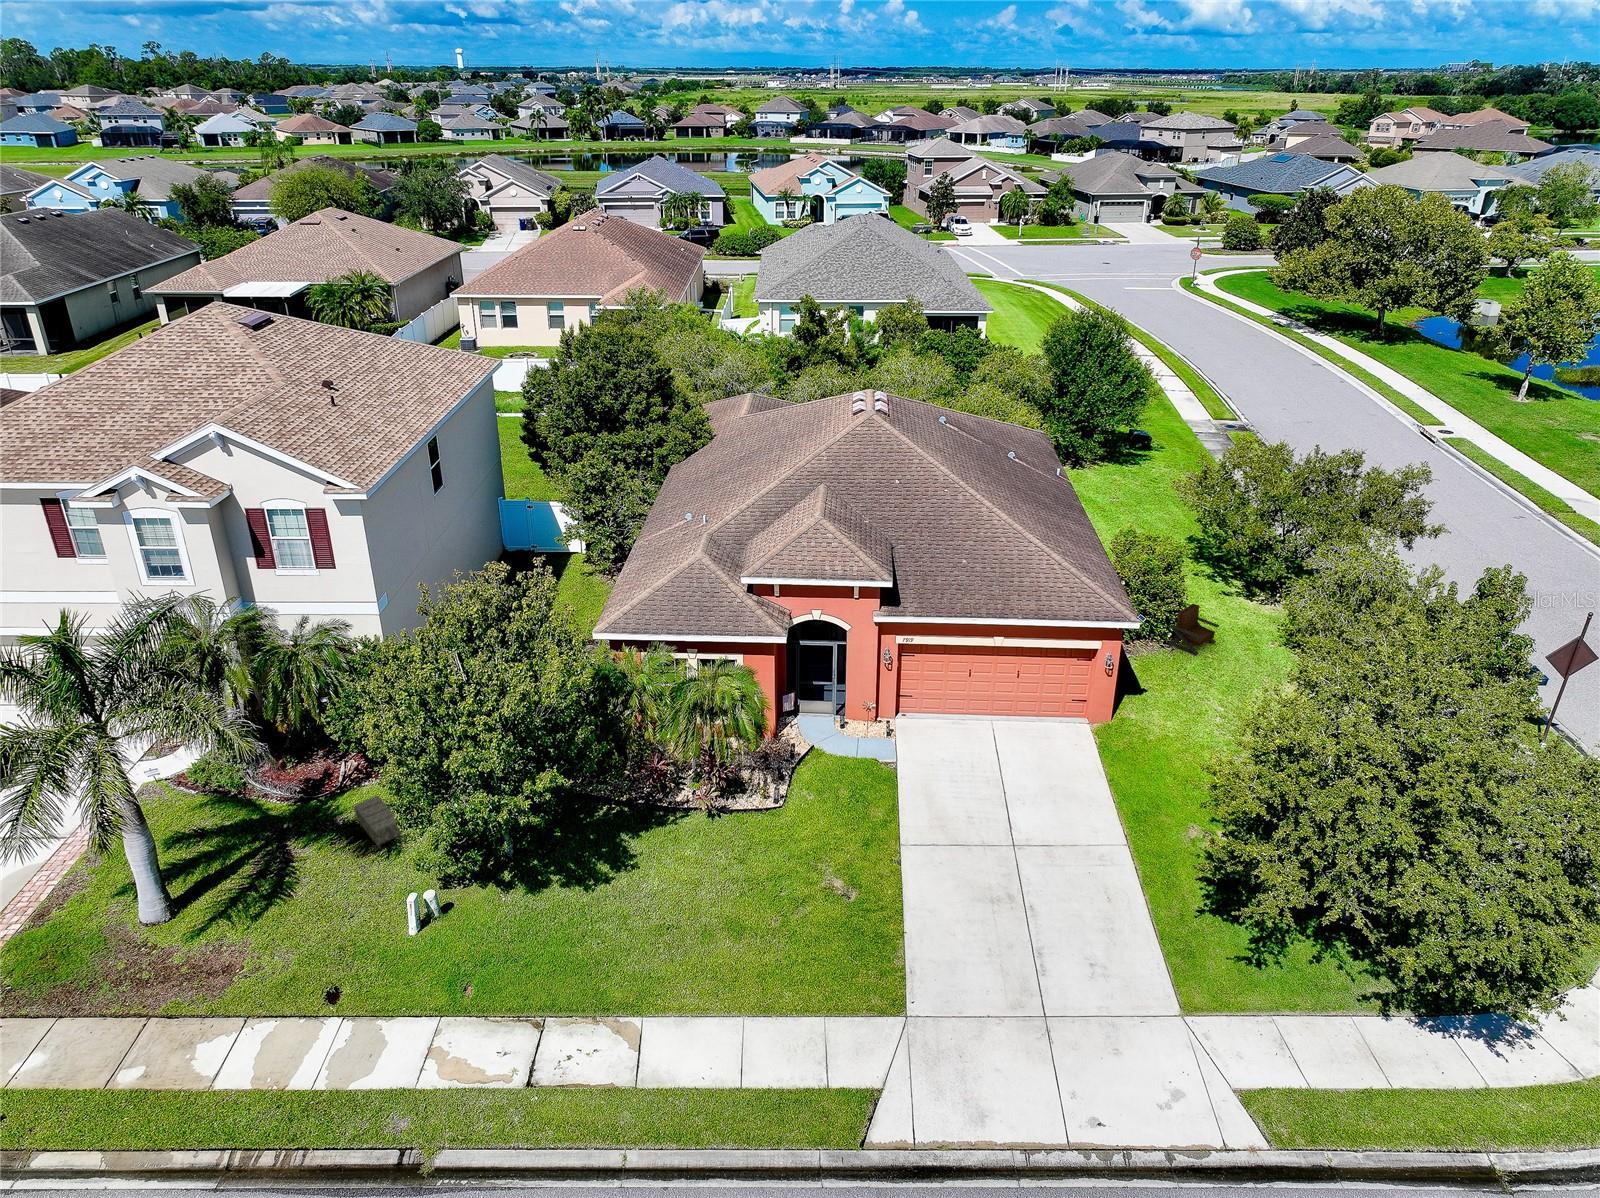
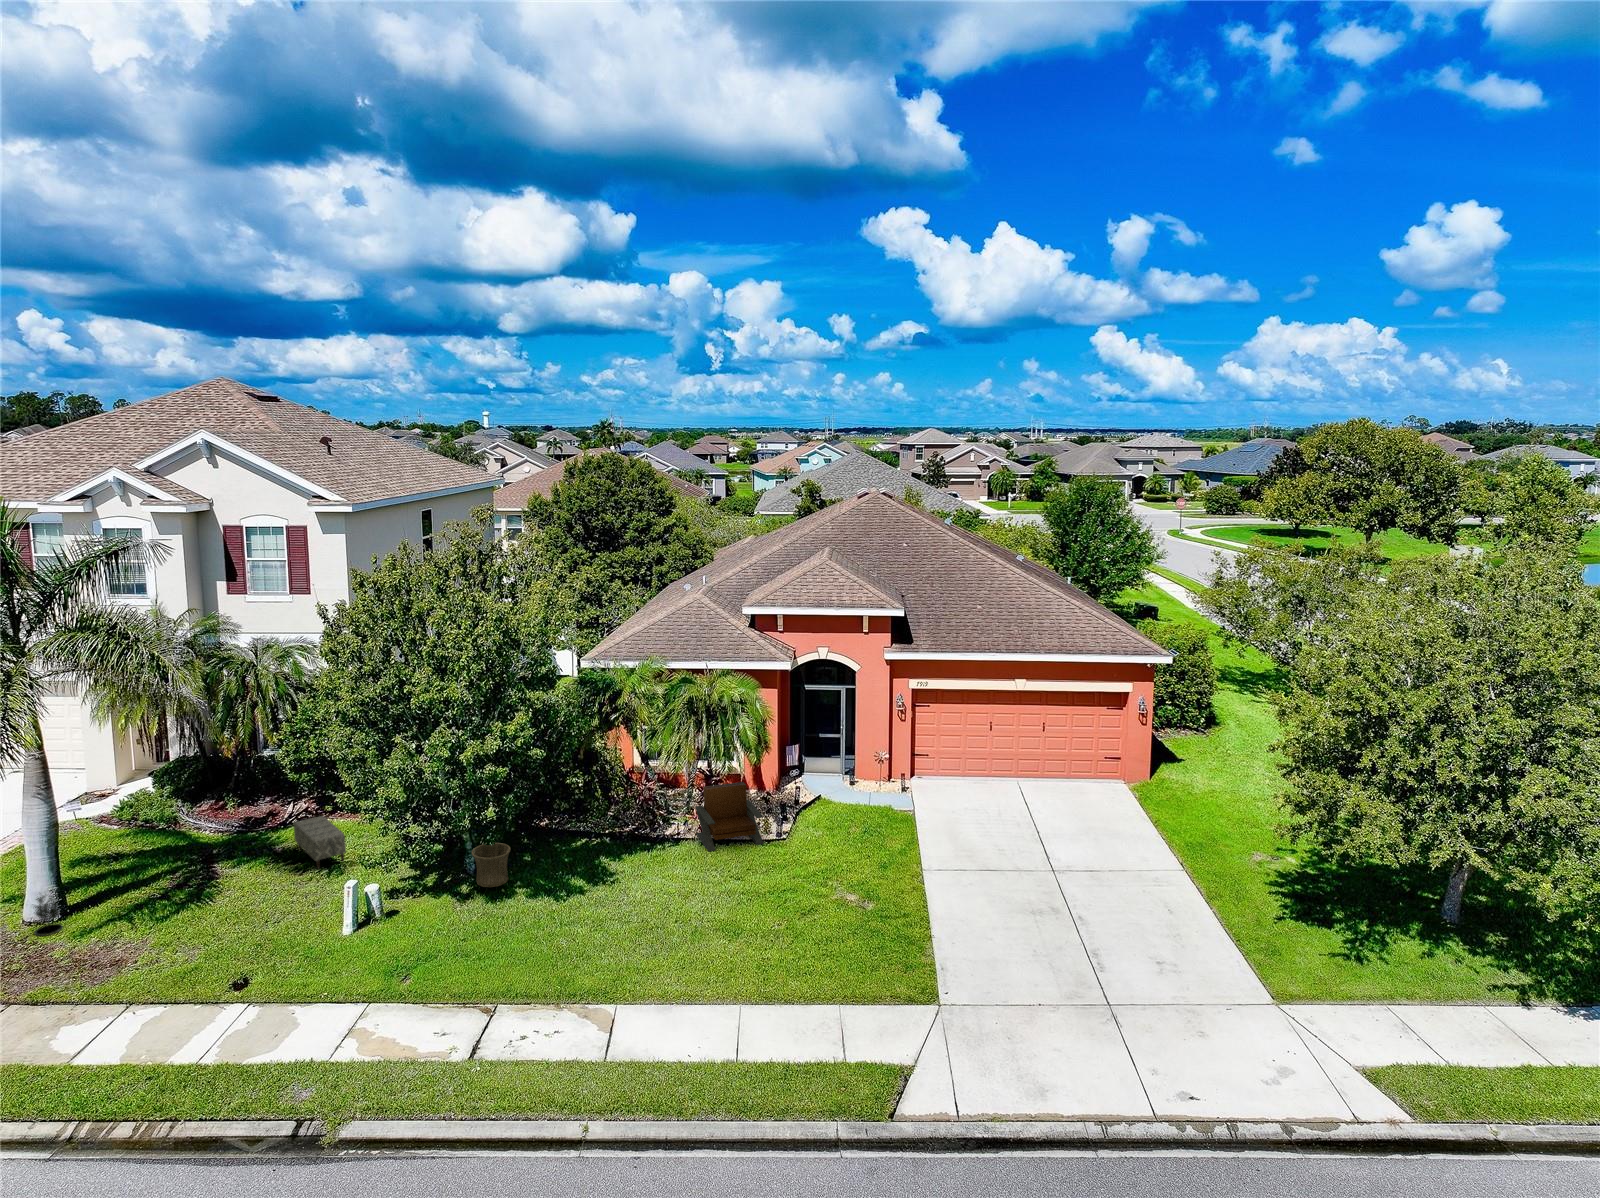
lounge chair: present [1168,604,1219,656] -> present [696,782,763,851]
basket: none [511,832,545,873] -> present [472,843,511,887]
potted tree: none [146,905,176,940] -> present [34,896,63,936]

